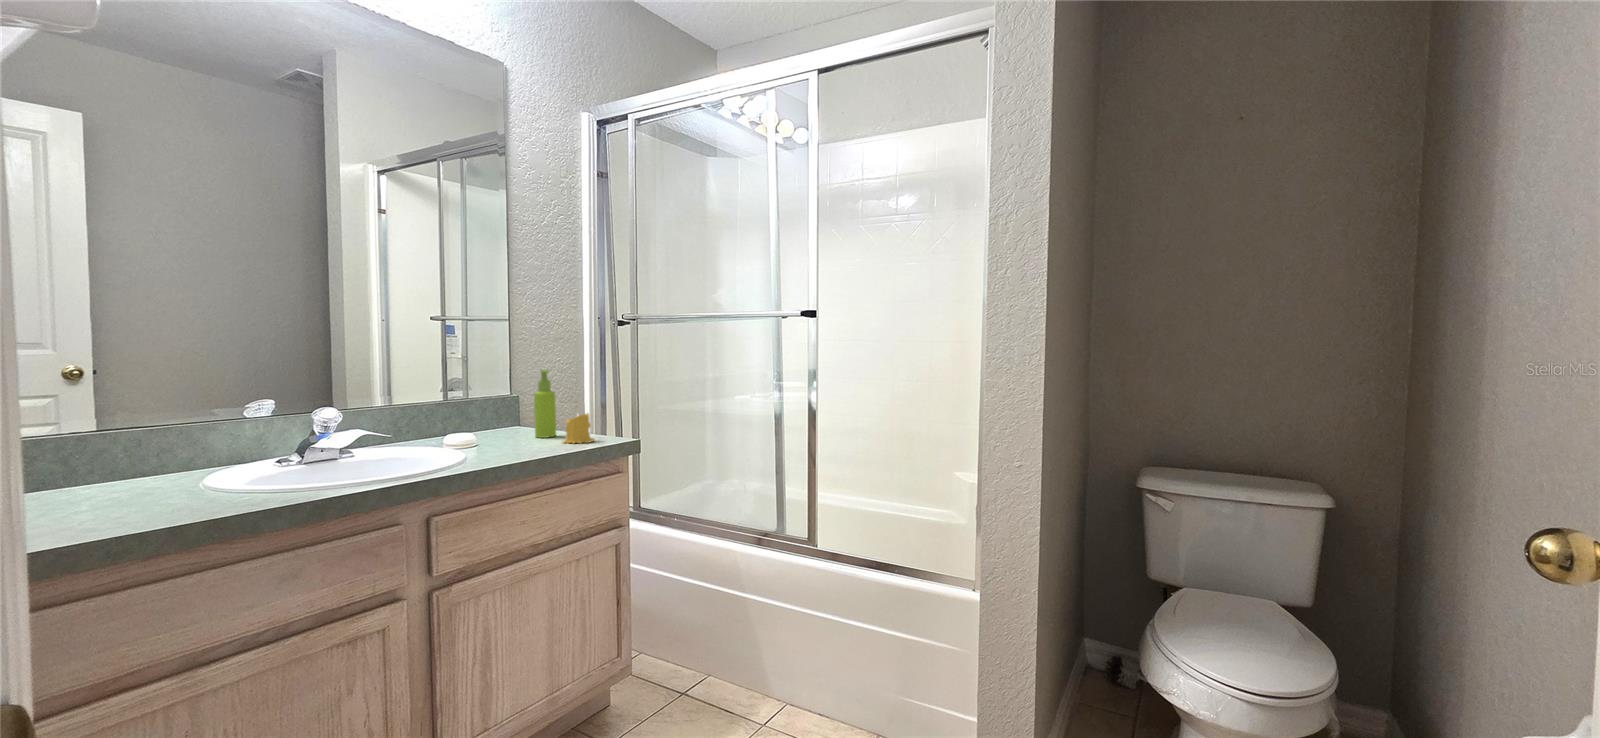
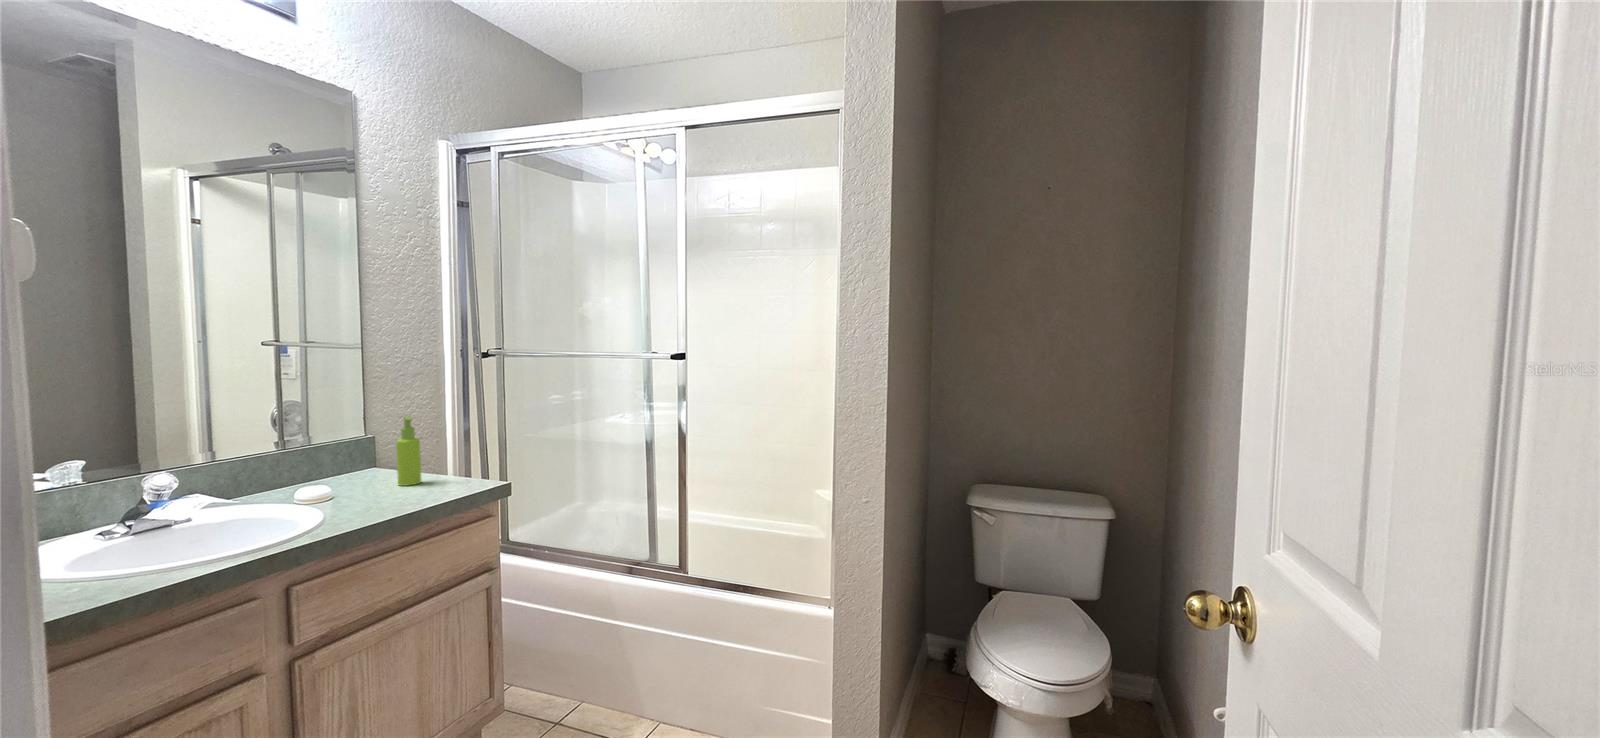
candle: present [563,413,594,444] -> none [429,461,465,494]

